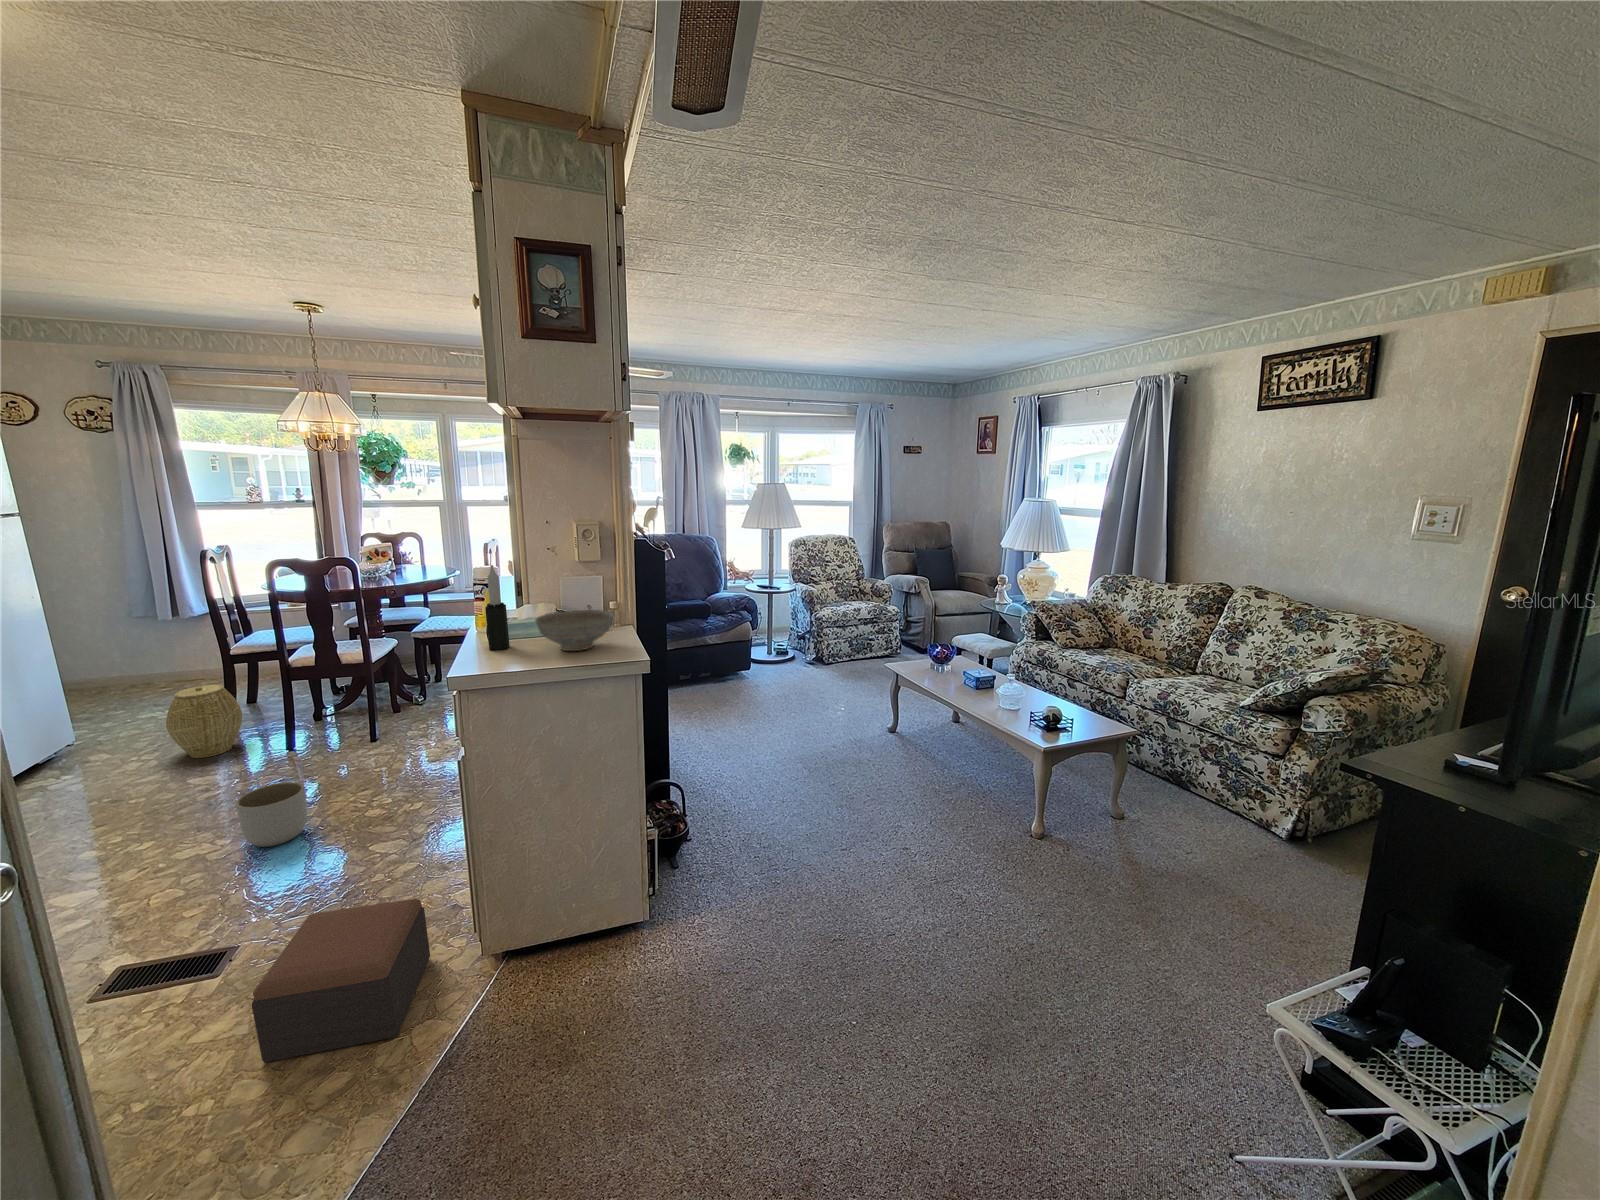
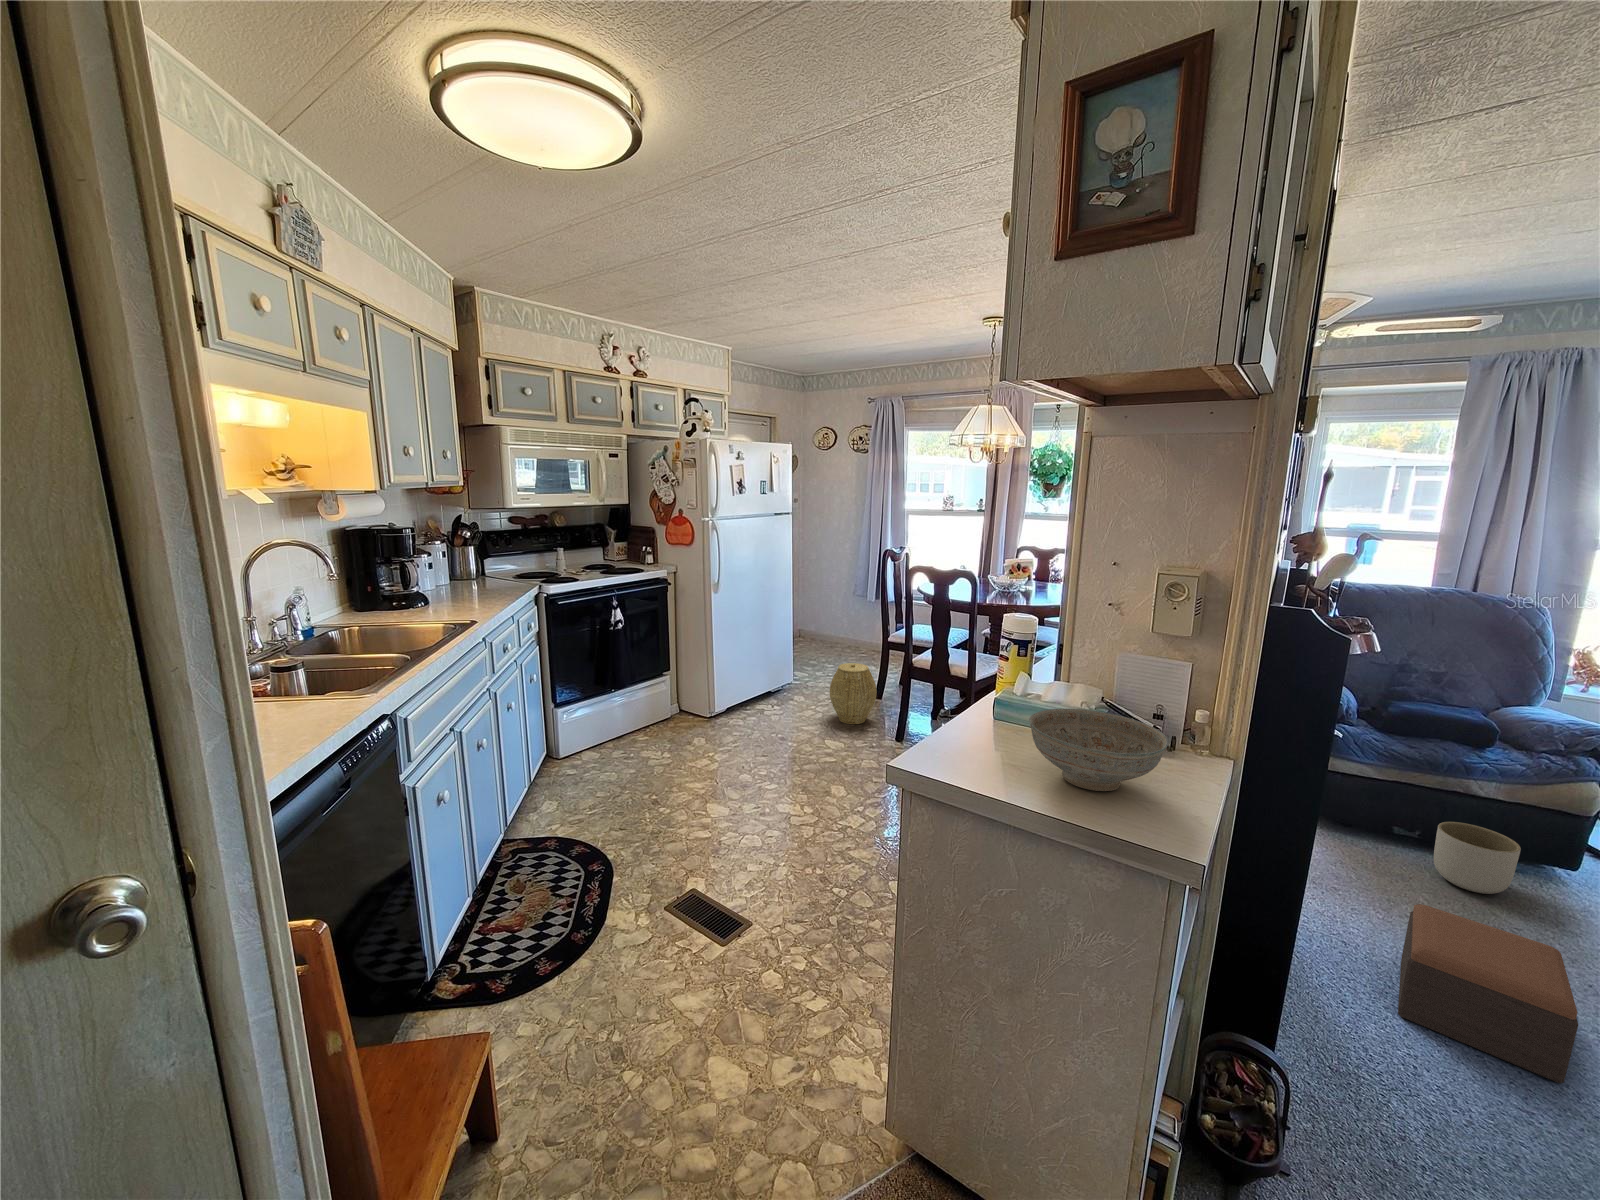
candle: present [485,565,510,650] -> none [973,619,1008,742]
planter: present [236,782,307,847] -> present [1434,822,1521,894]
footstool: present [251,899,430,1062] -> present [1398,904,1578,1083]

